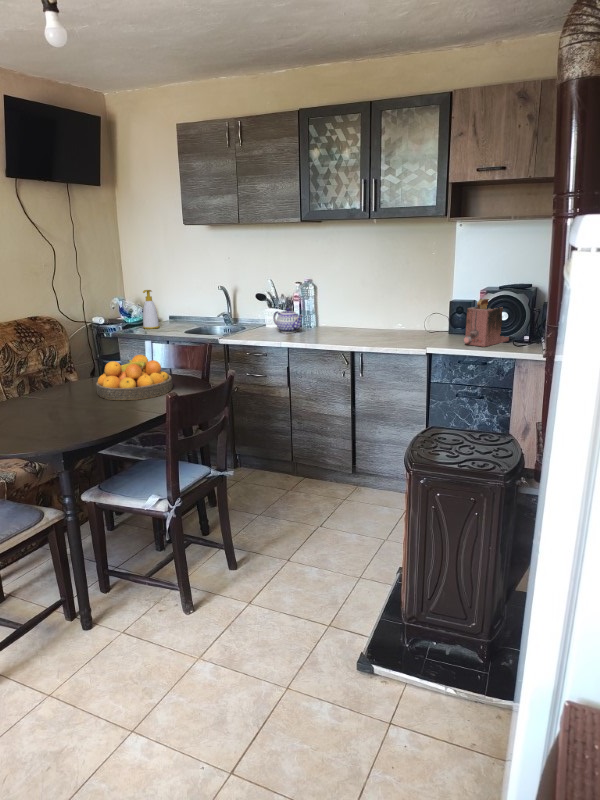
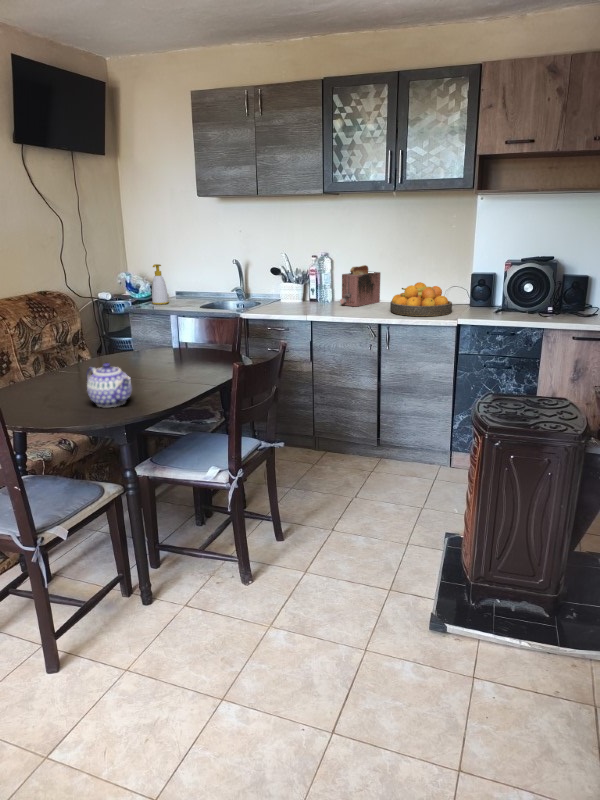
toaster: present [464,299,509,347] -> present [340,265,380,307]
teapot: present [273,308,303,333] -> present [87,363,132,407]
fruit bowl: present [96,355,172,400] -> present [390,282,452,316]

